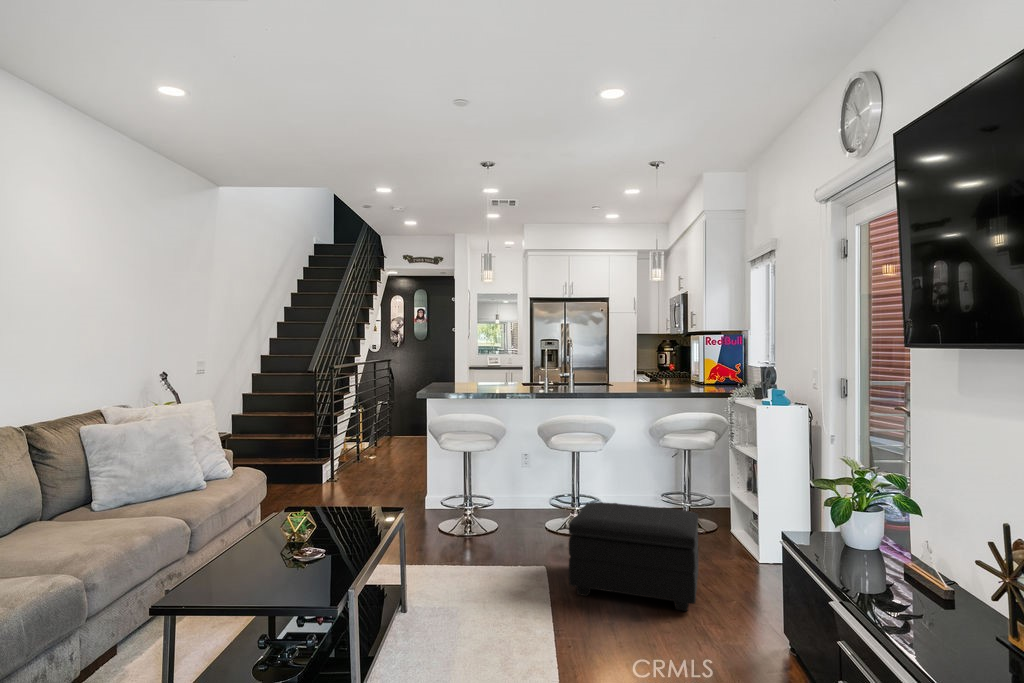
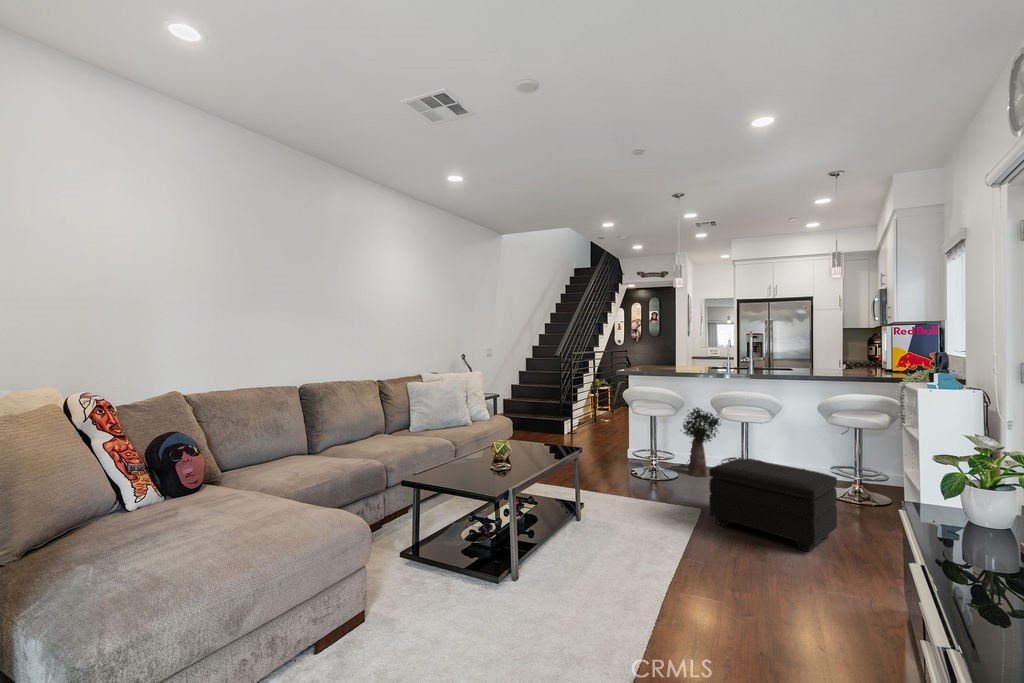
potted plant: none [488,435,546,525] -> present [680,407,721,477]

